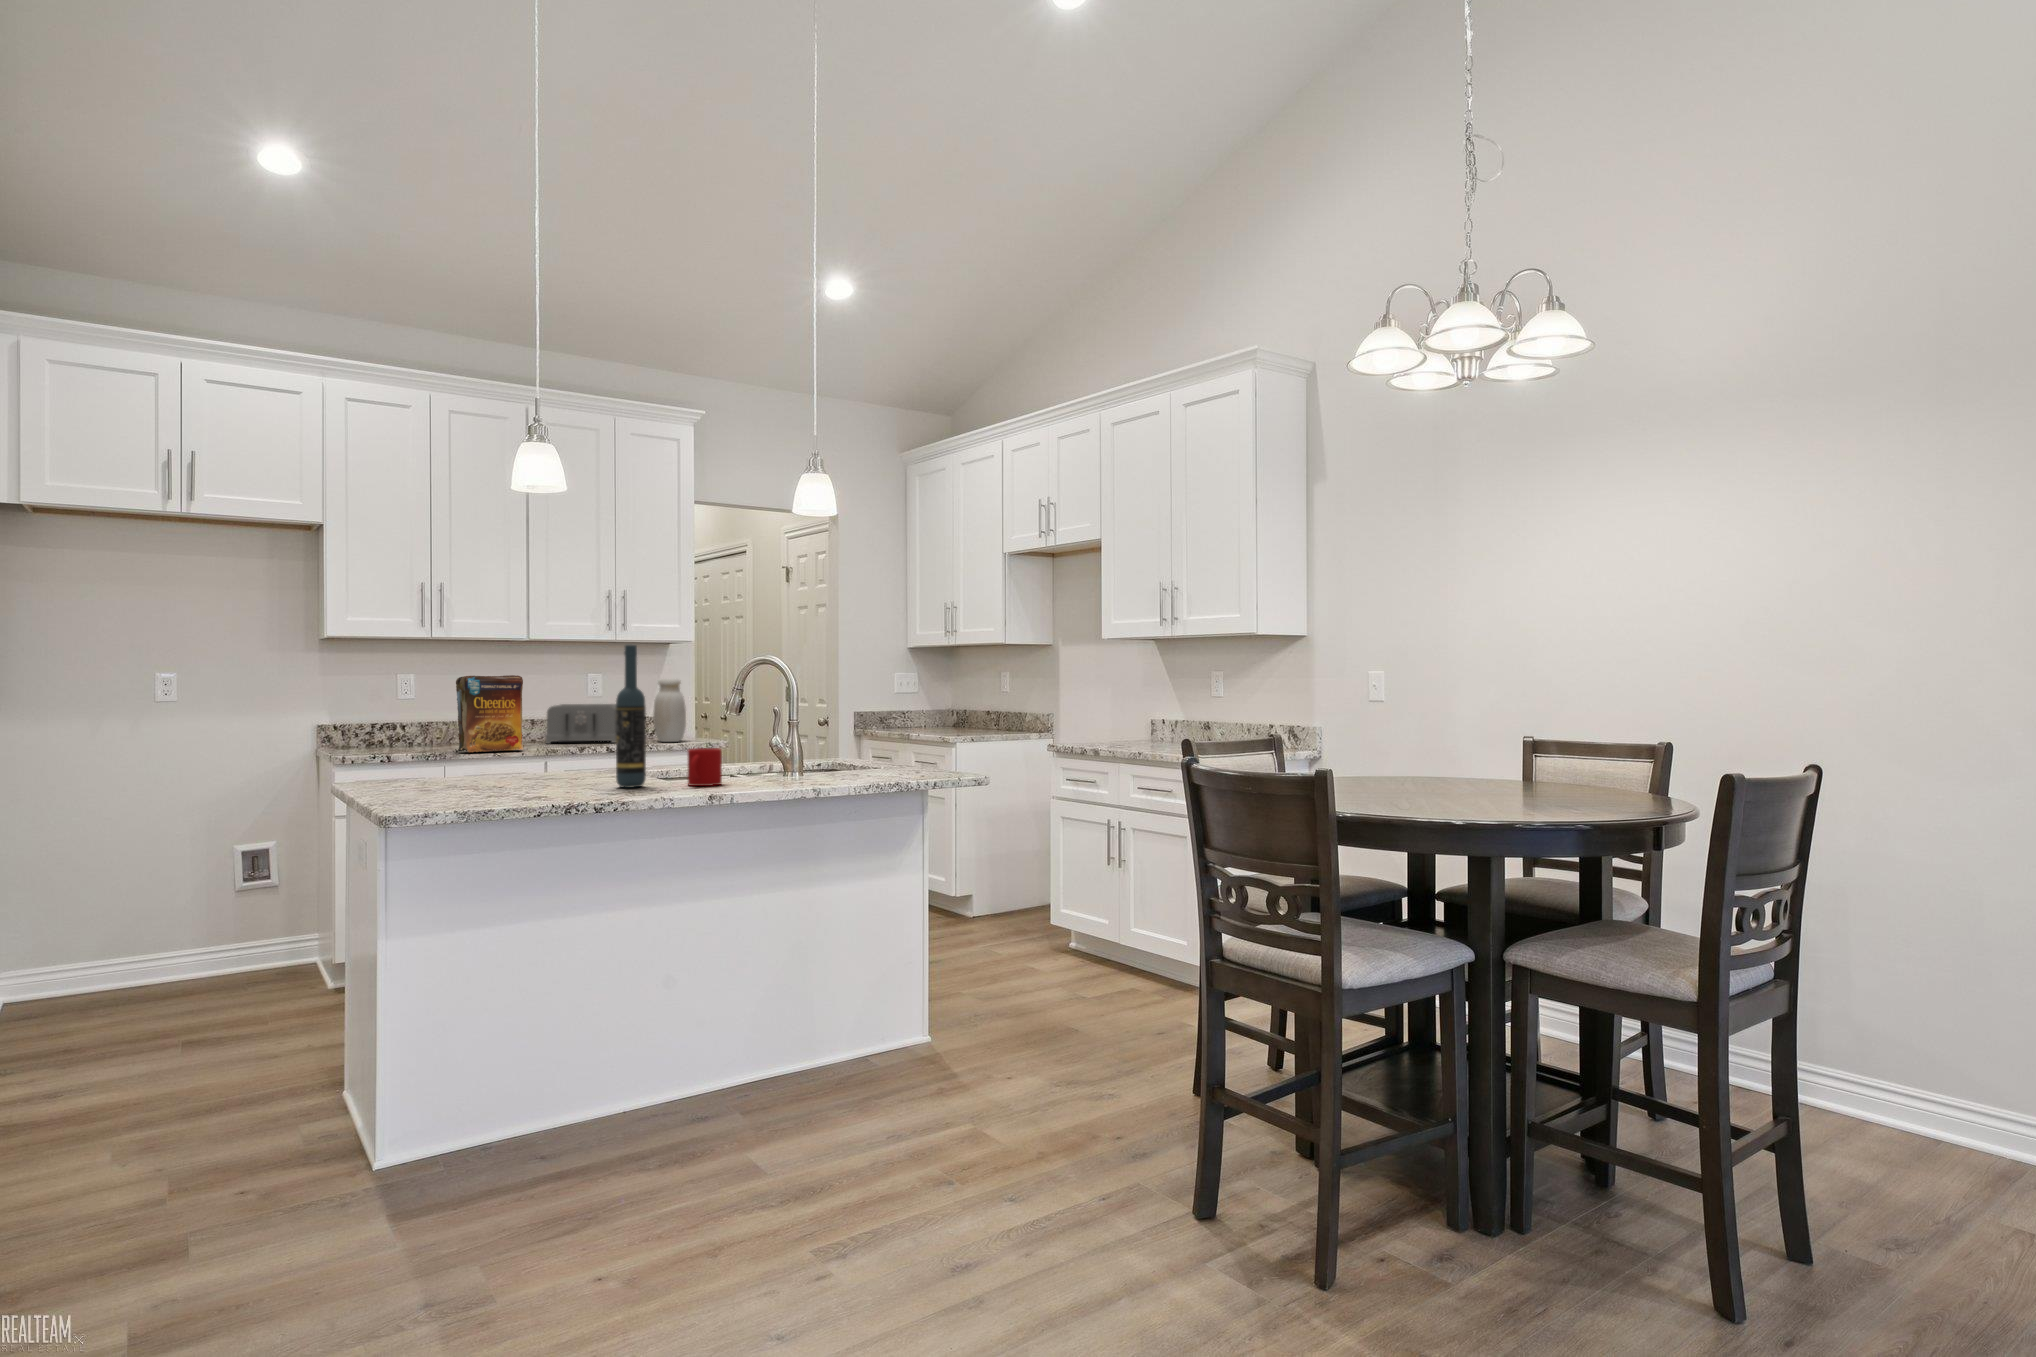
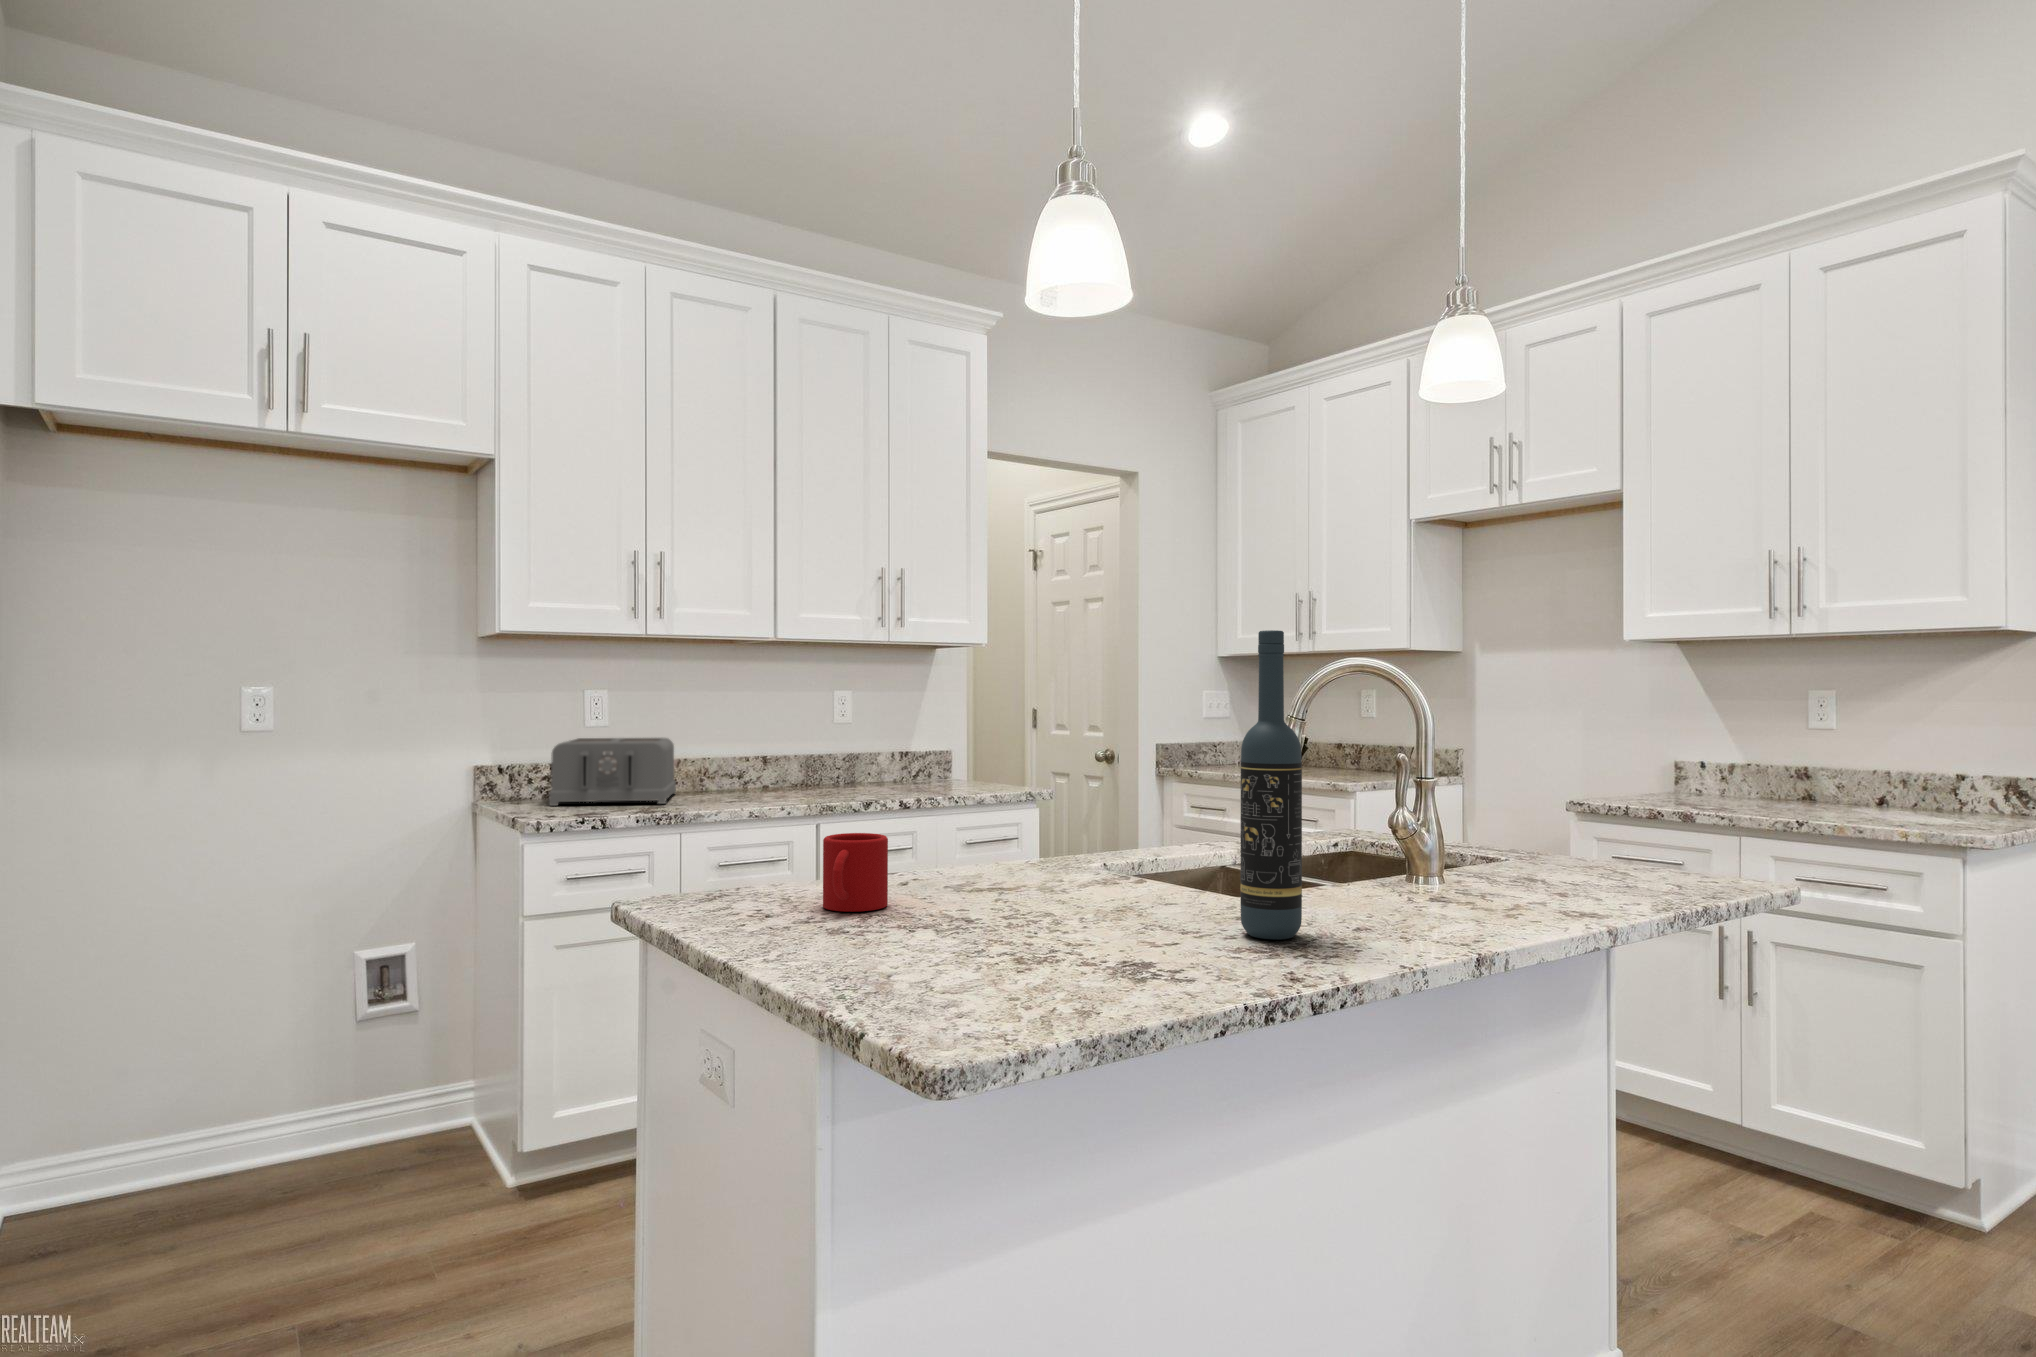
cereal box: present [453,675,524,752] -> none [692,692,793,813]
jar: present [653,679,686,742] -> none [942,698,989,790]
toaster: present [546,704,616,744] -> present [549,738,676,806]
mug: present [688,748,722,786] -> present [823,833,888,912]

